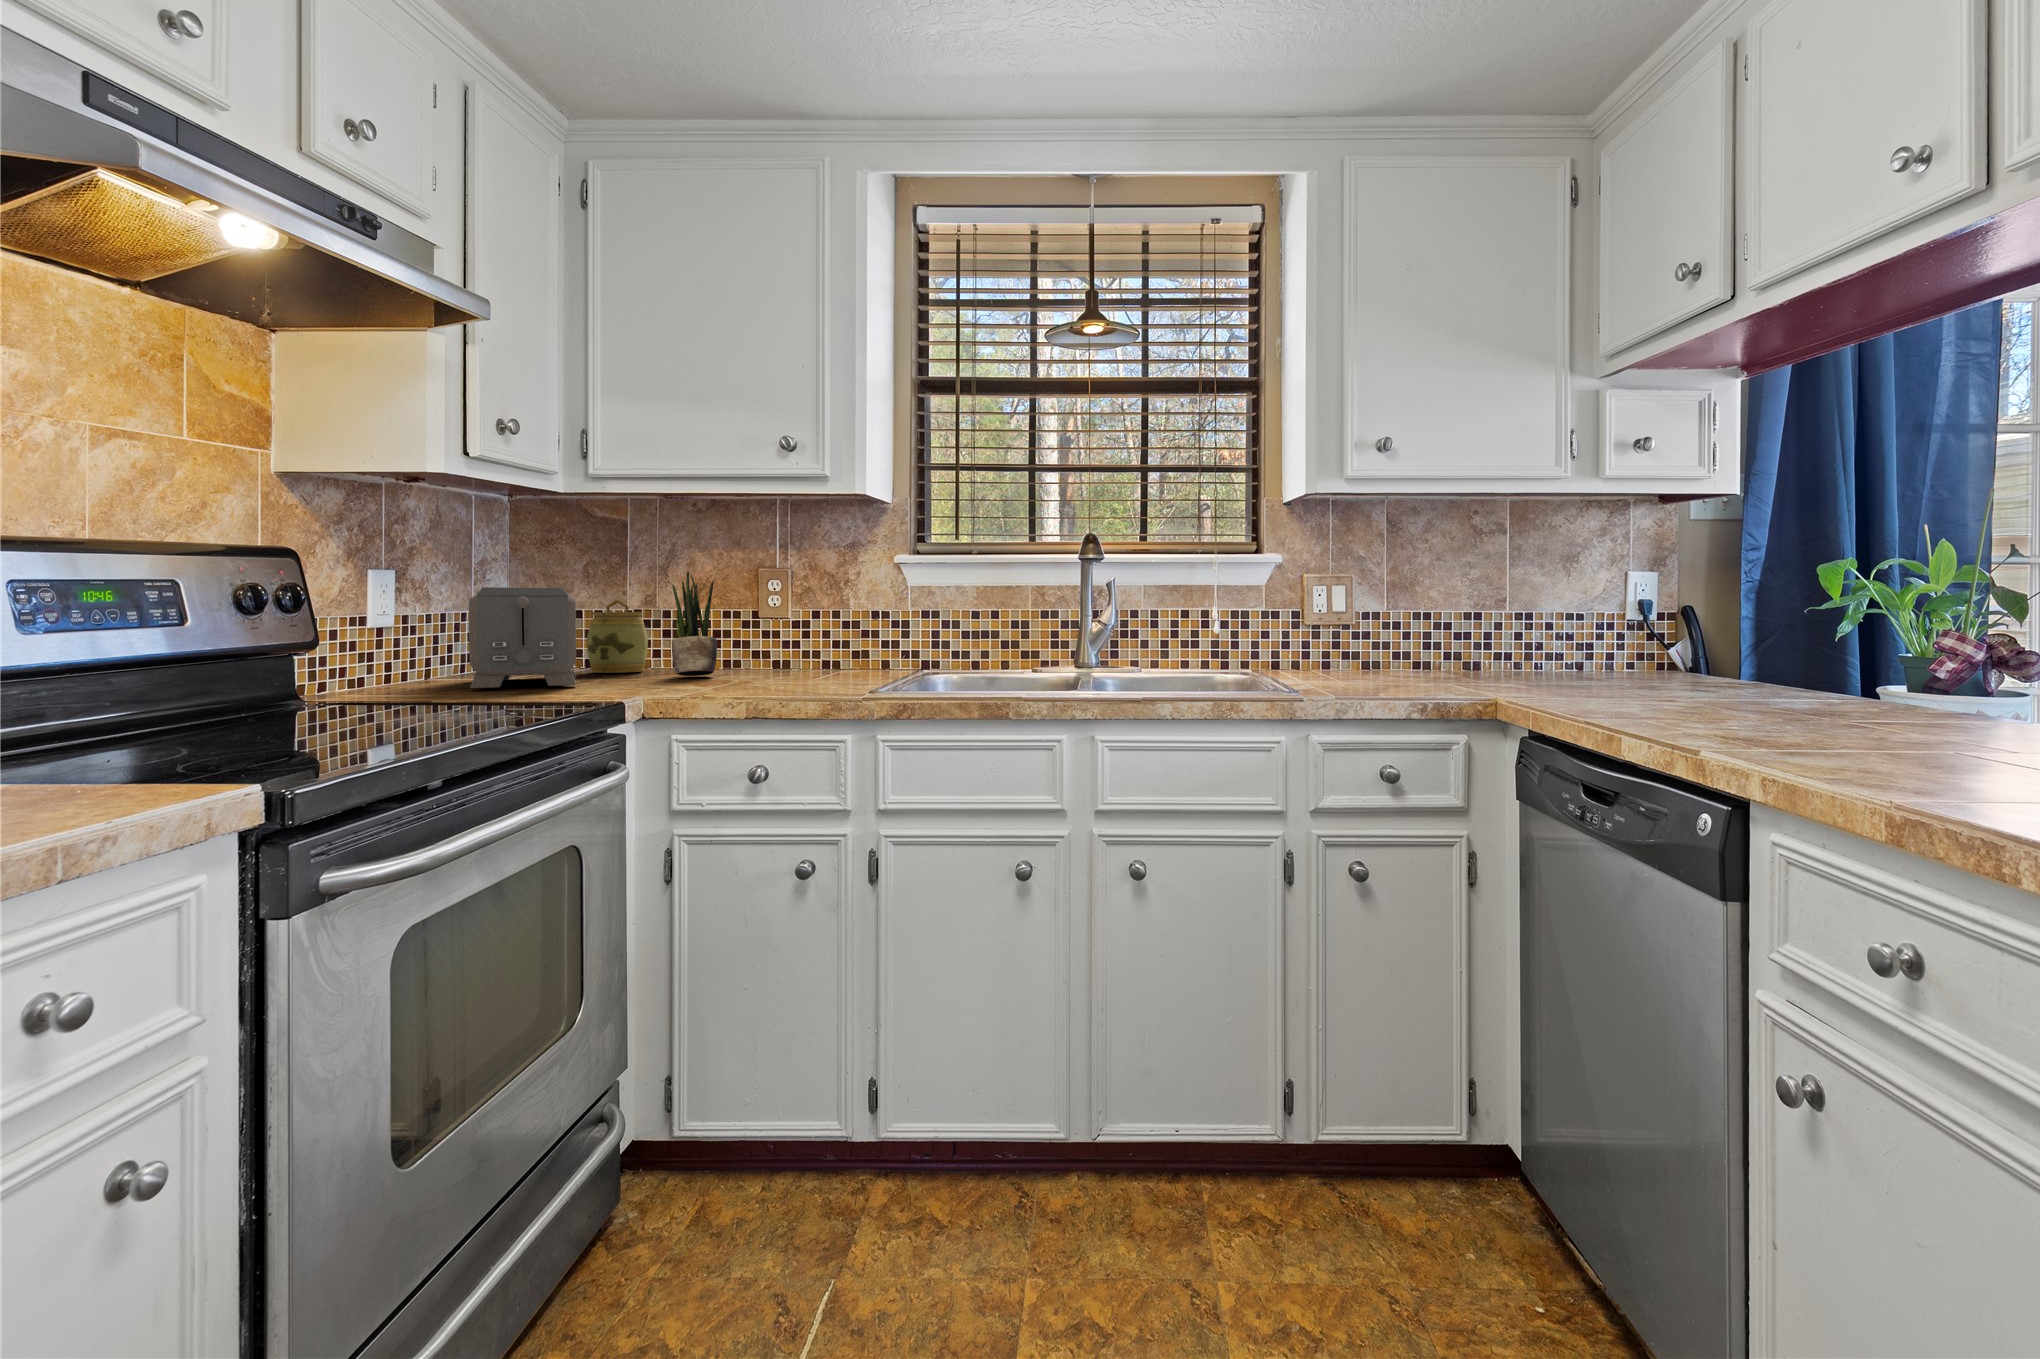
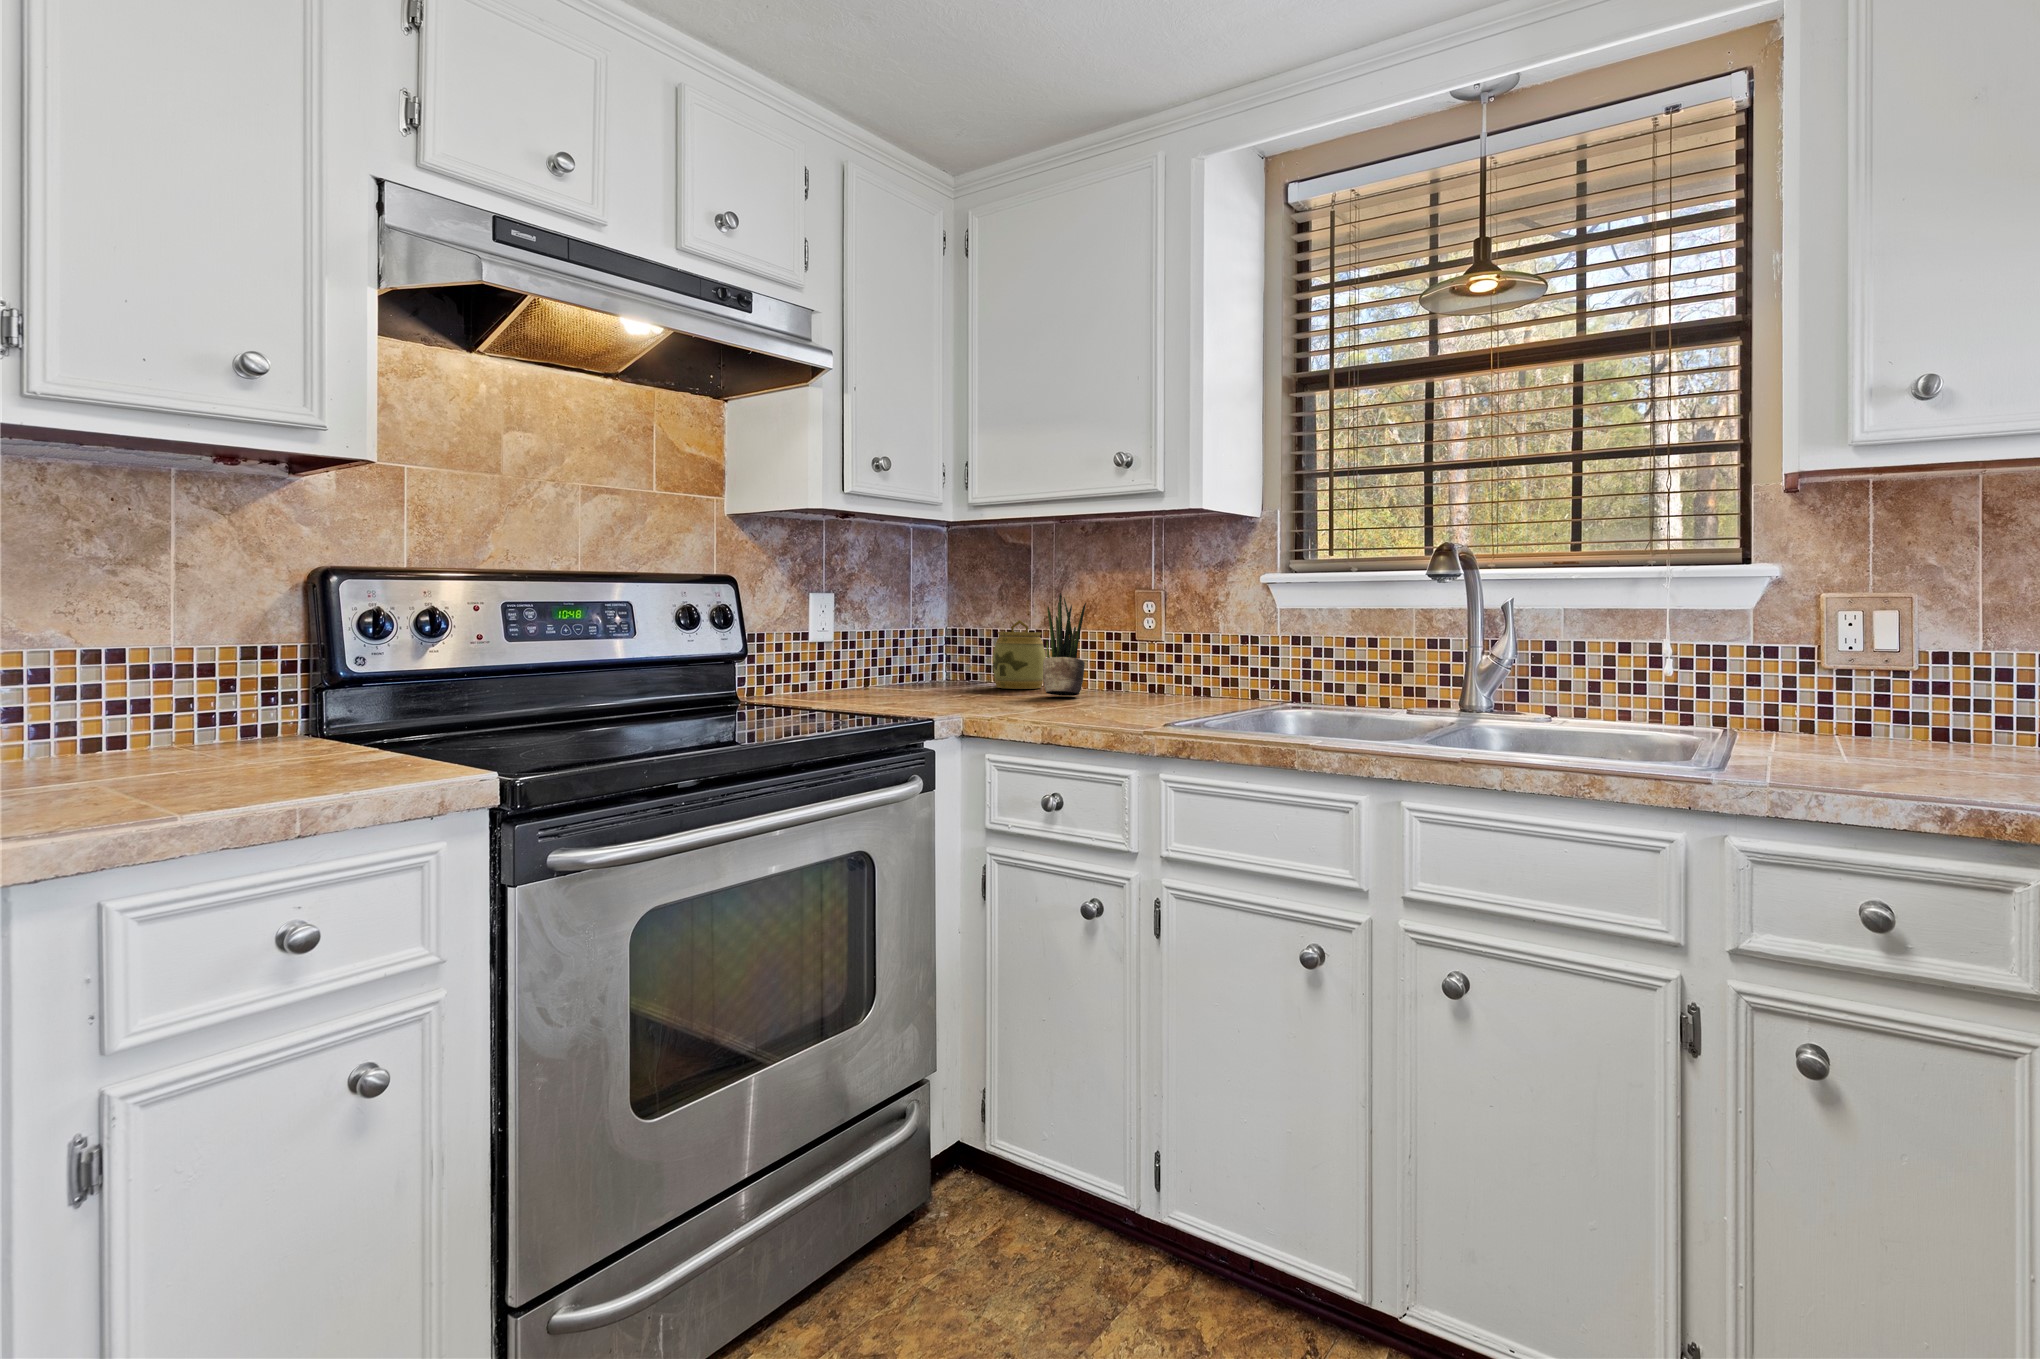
toaster: present [469,587,576,688] -> none [860,609,975,699]

